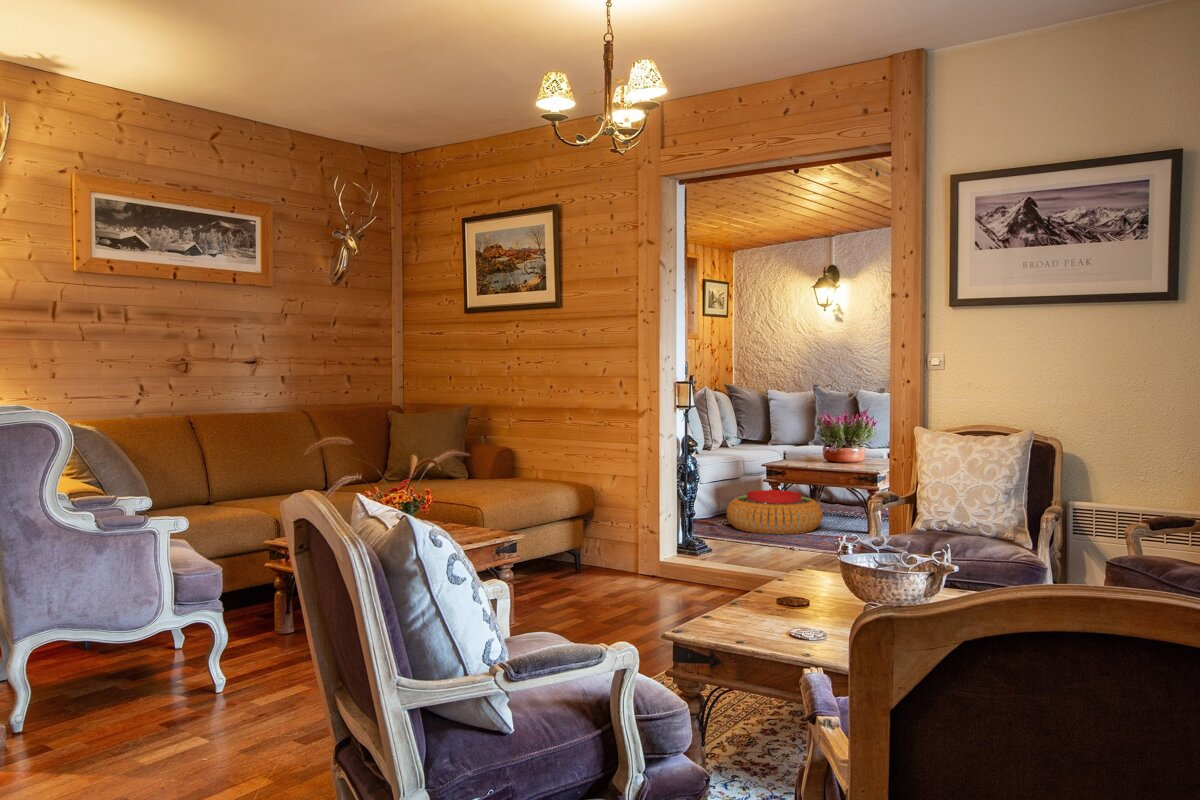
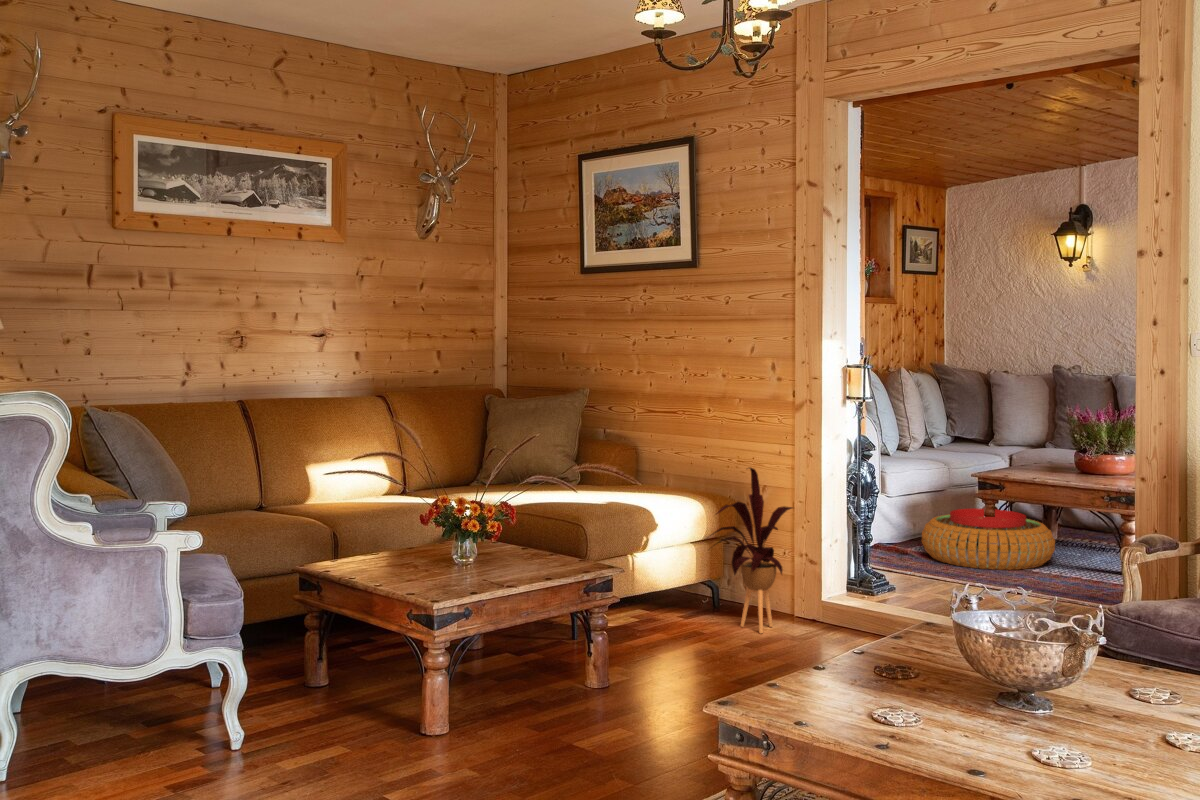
house plant: none [572,459,641,587] -> present [711,468,793,633]

